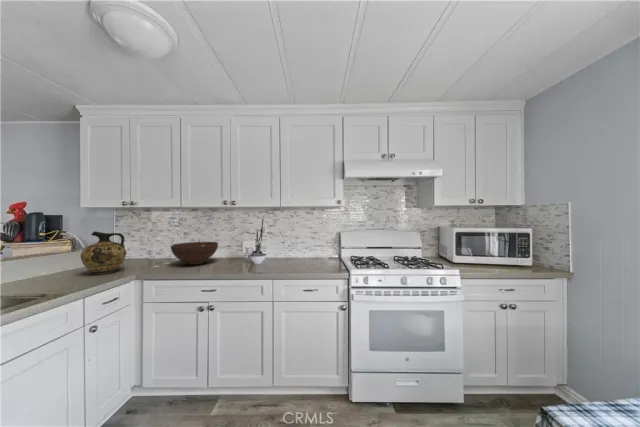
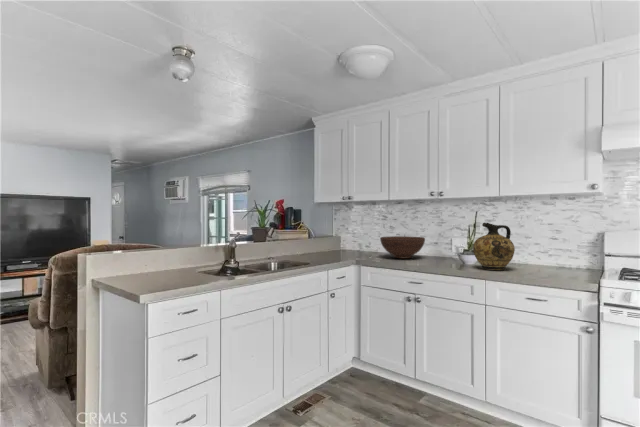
ceramic jug: present [81,231,126,274] -> present [473,223,515,270]

